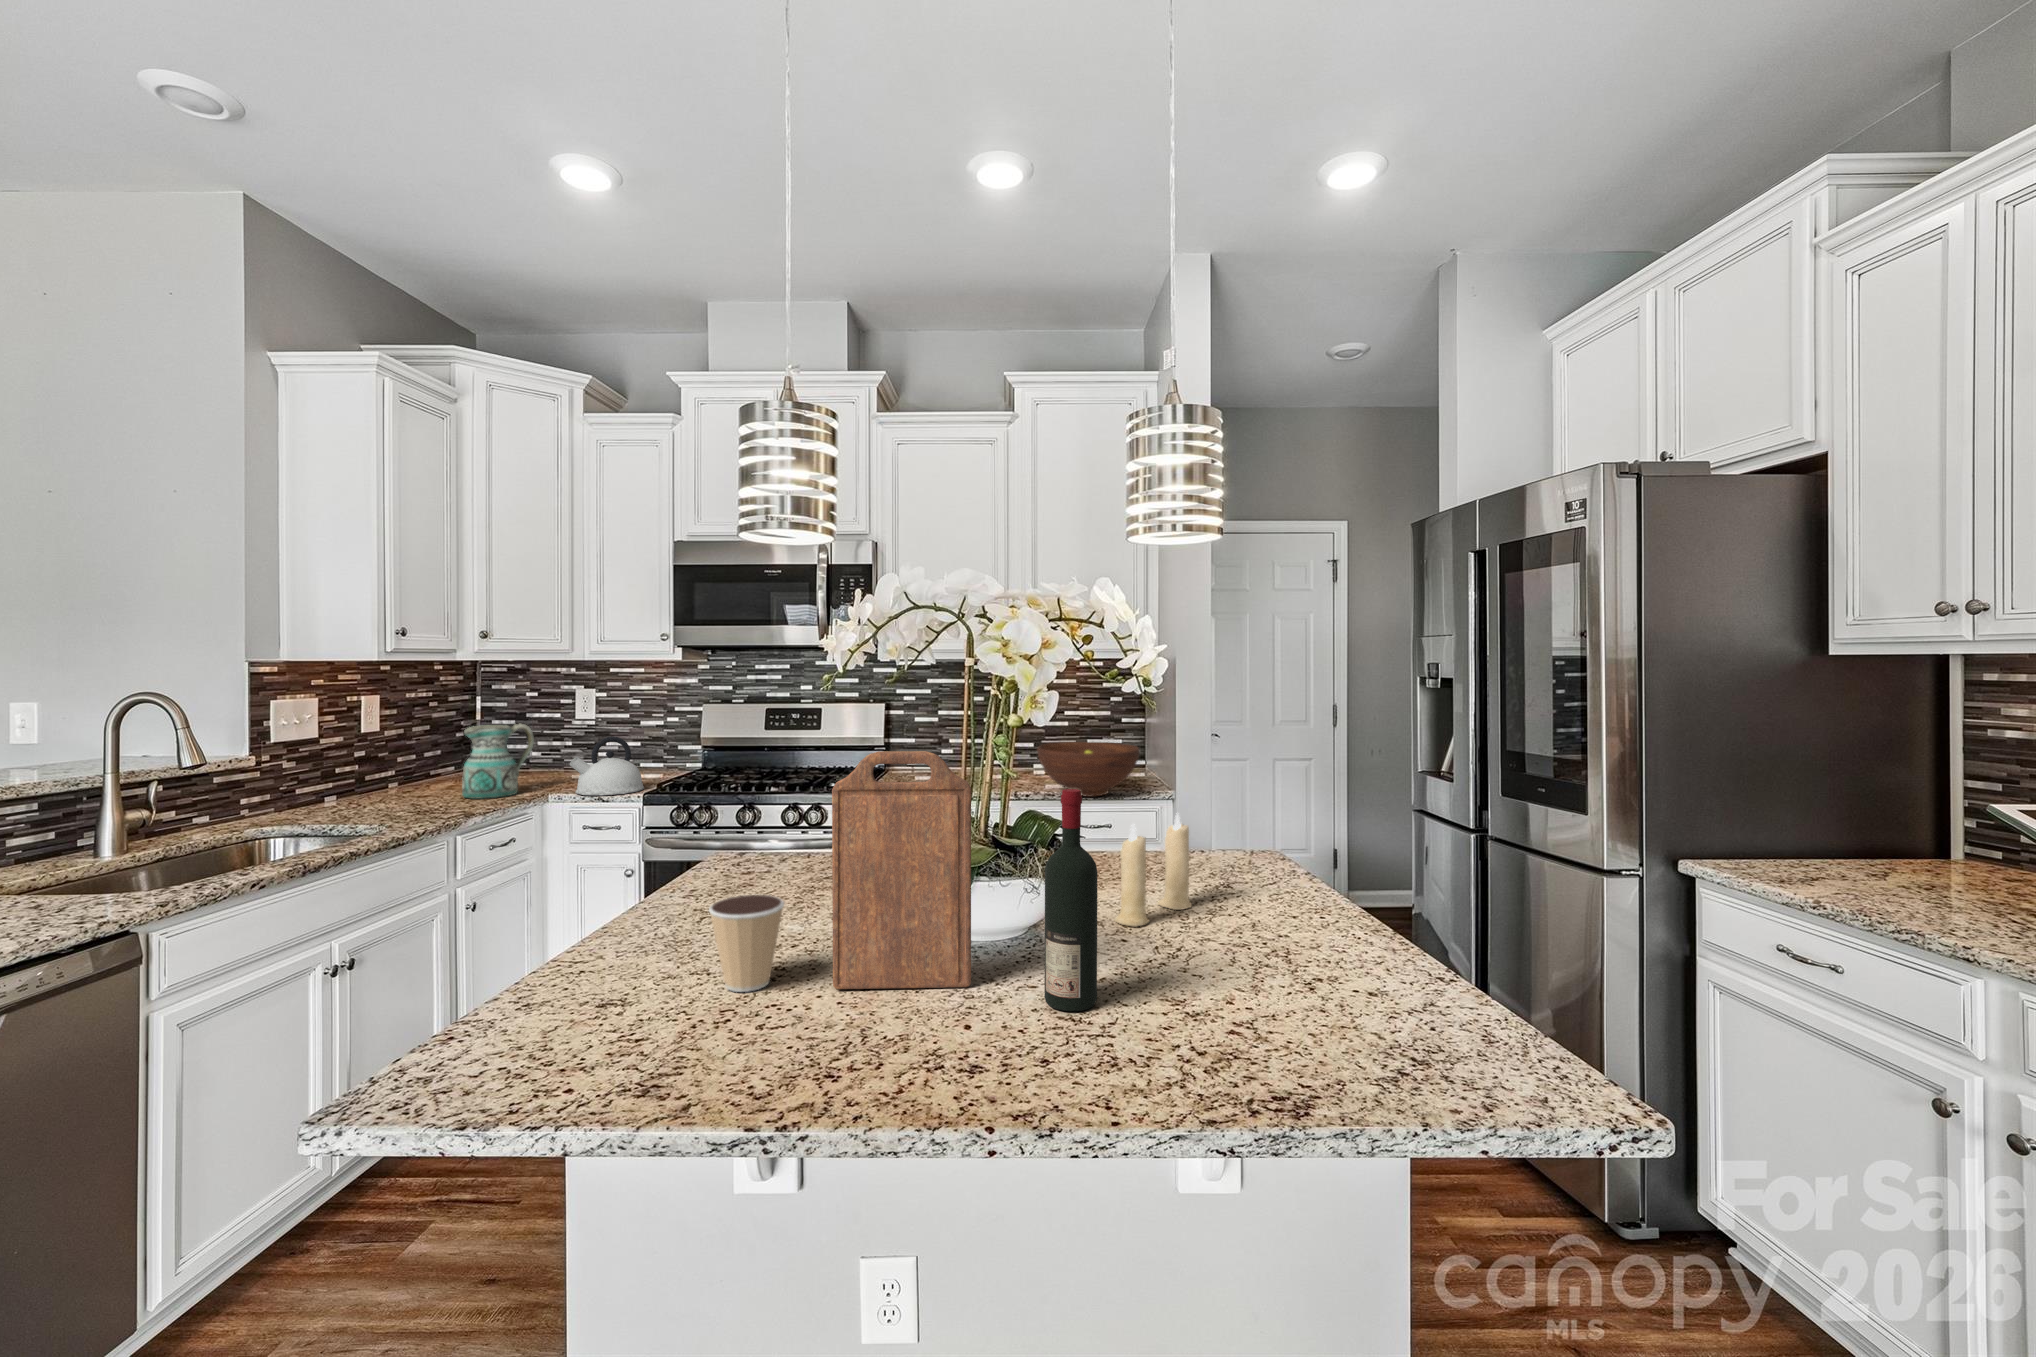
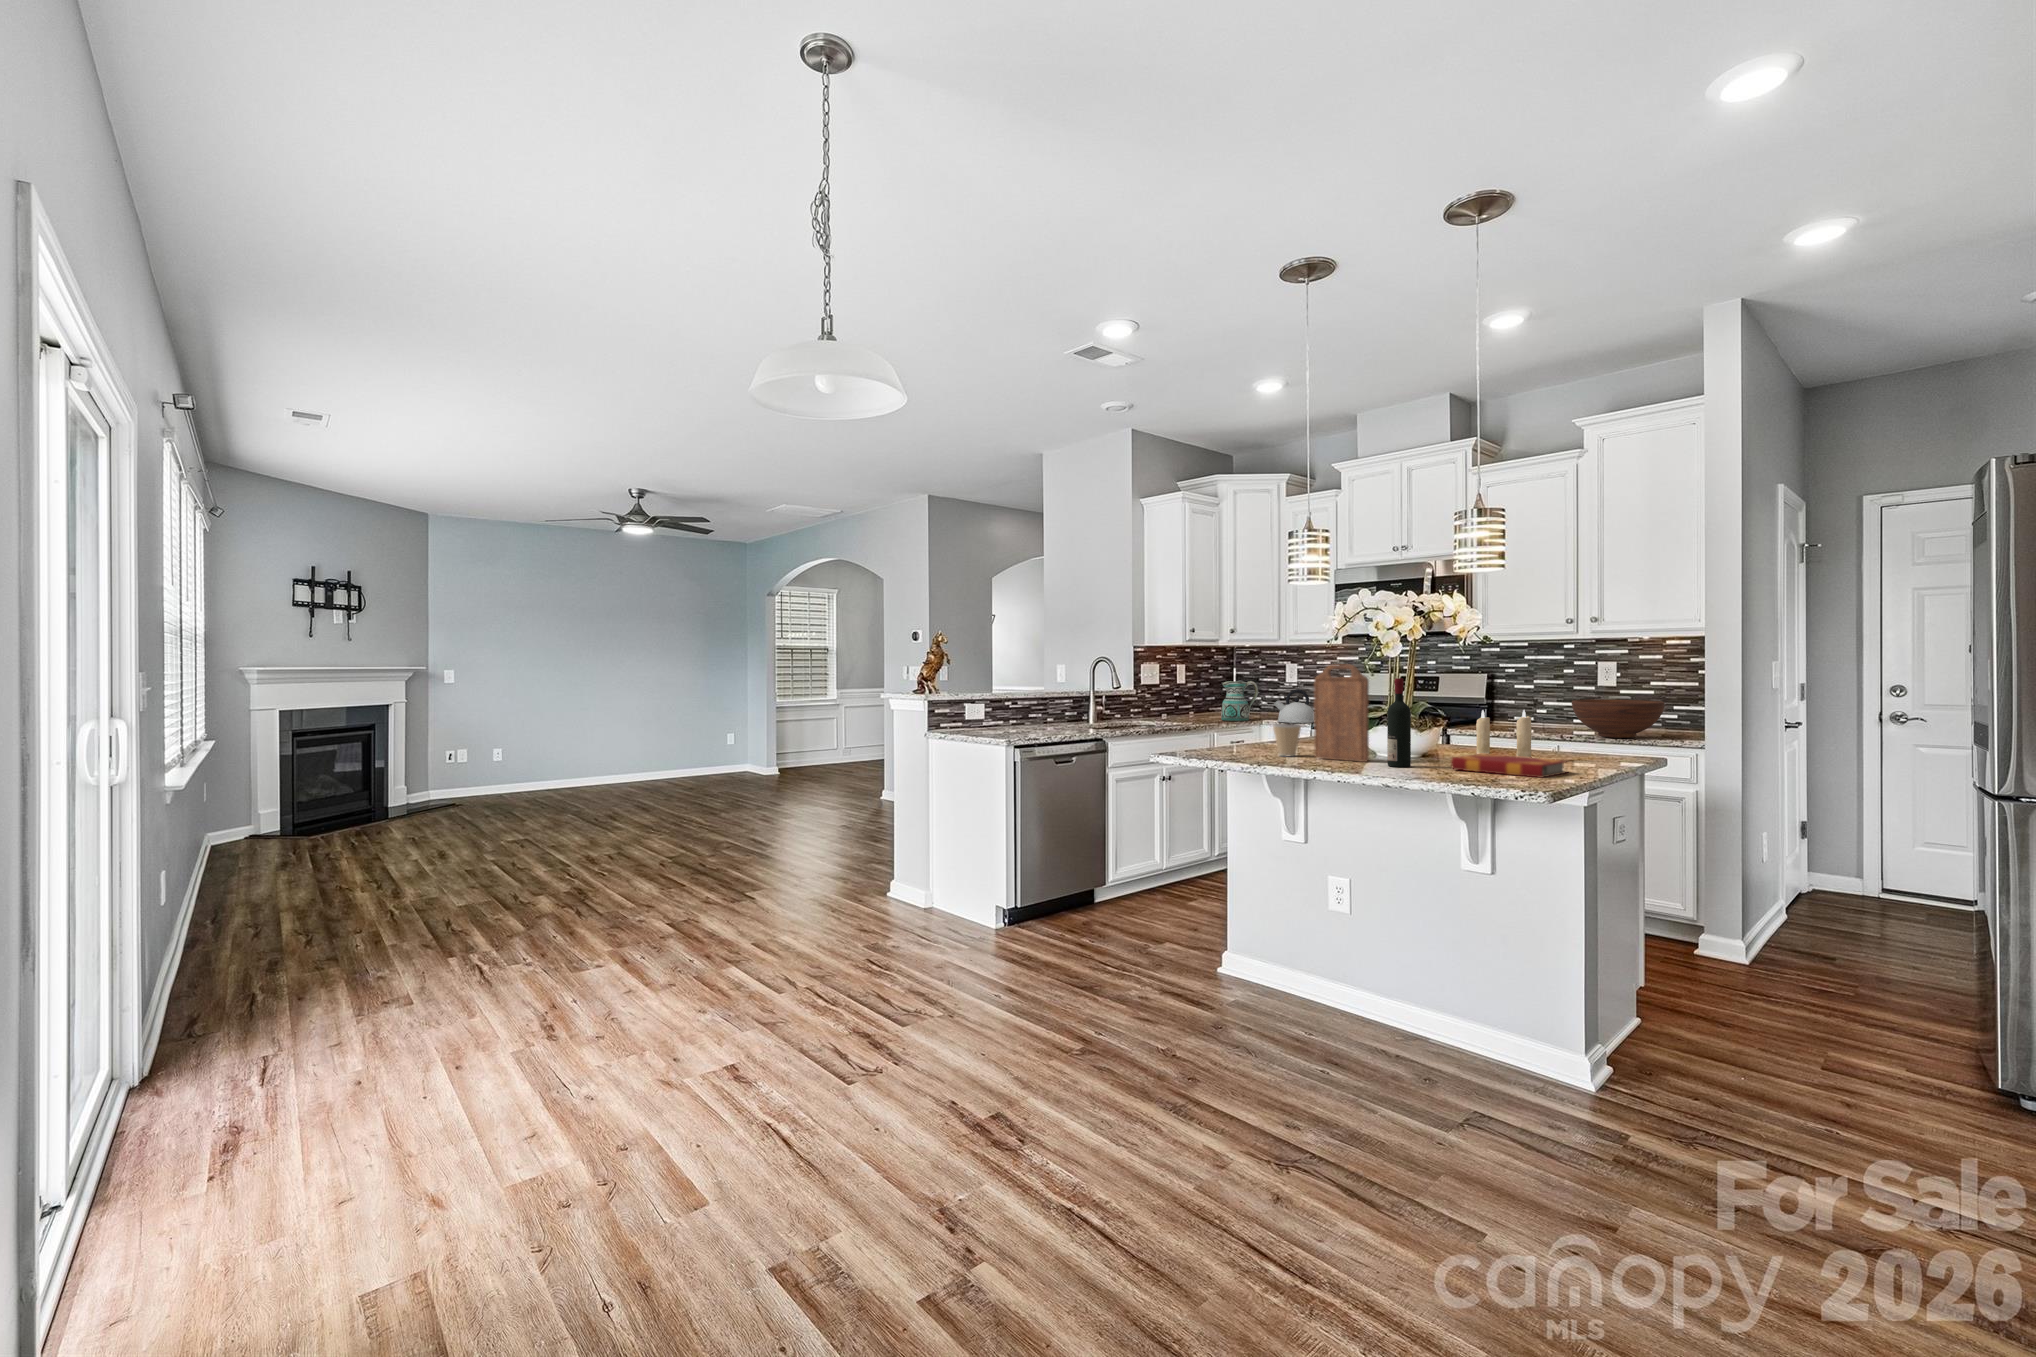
hardback book: none [1181,929,1402,1007] -> present [1451,754,1568,778]

